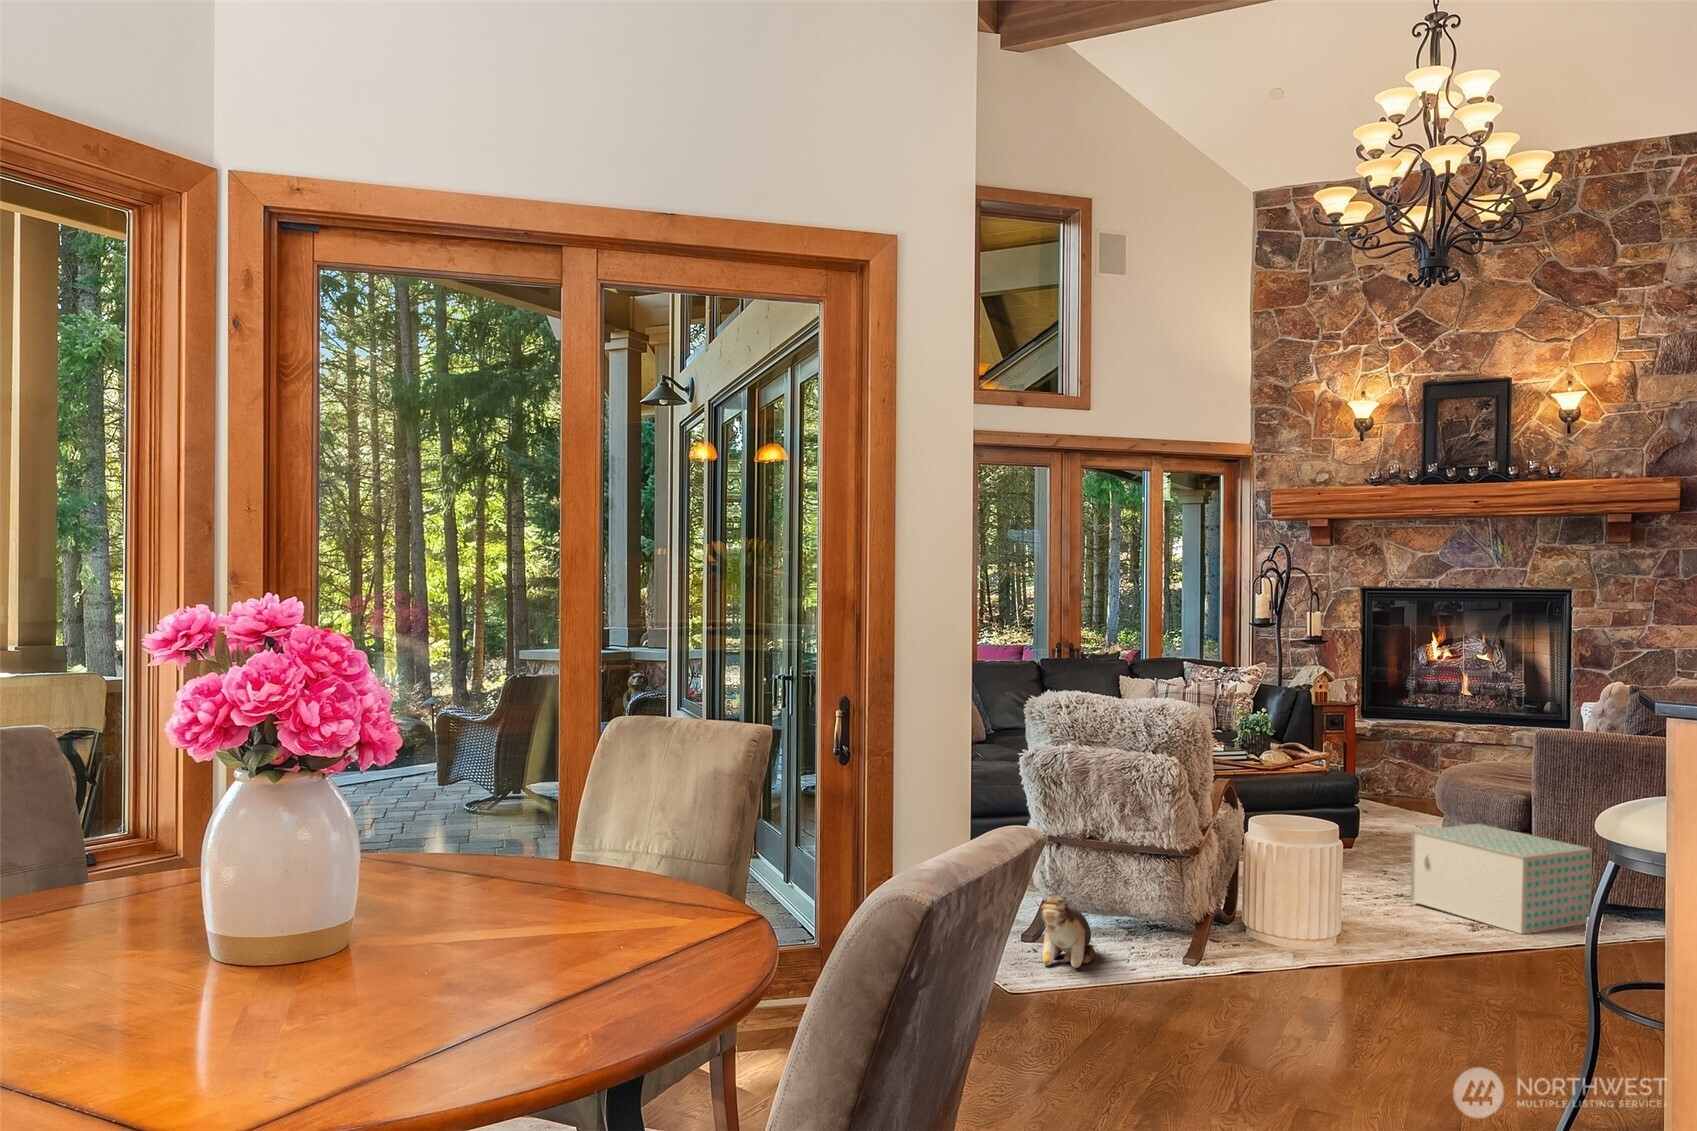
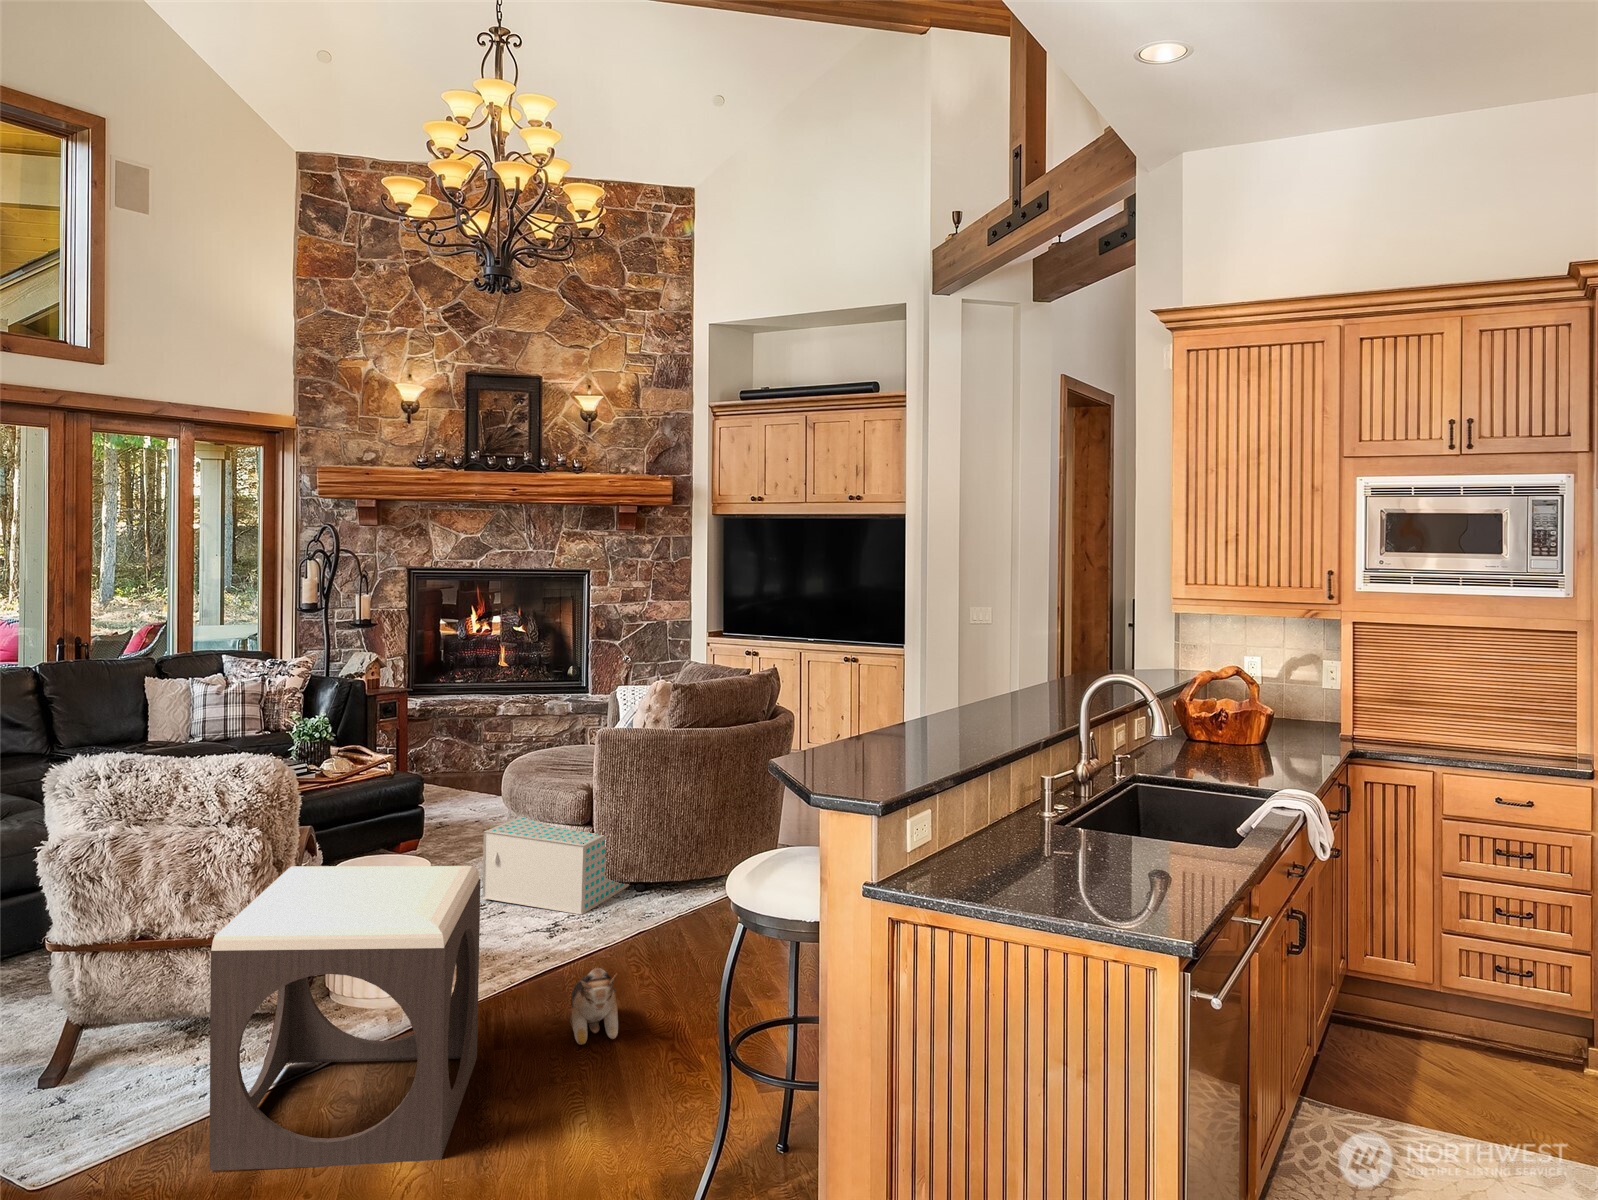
footstool: none [1126,794,1375,1070] -> present [210,866,481,1170]
plush toy: present [1035,895,1095,968] -> present [570,968,618,1045]

